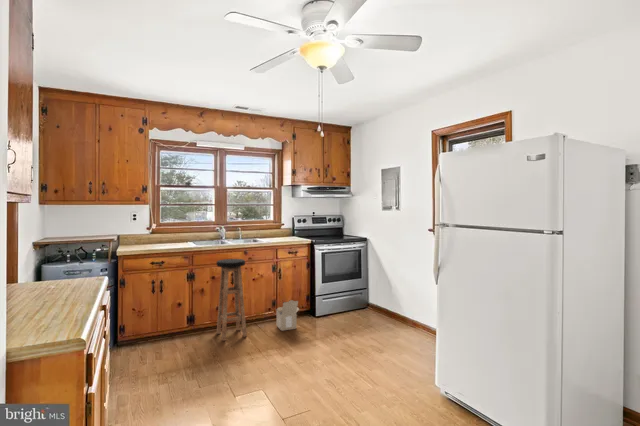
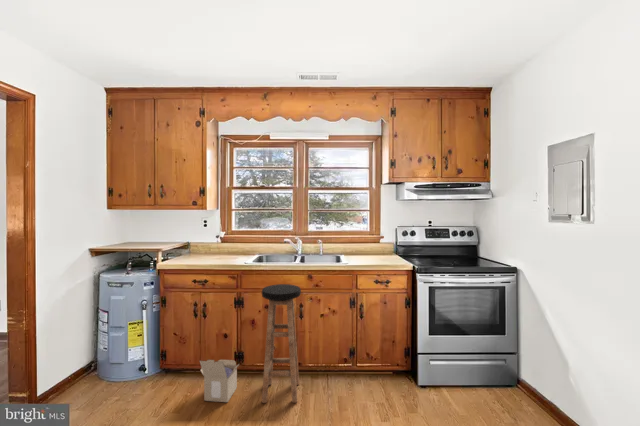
cardboard box: present [276,300,299,331] -> present [200,360,239,402]

